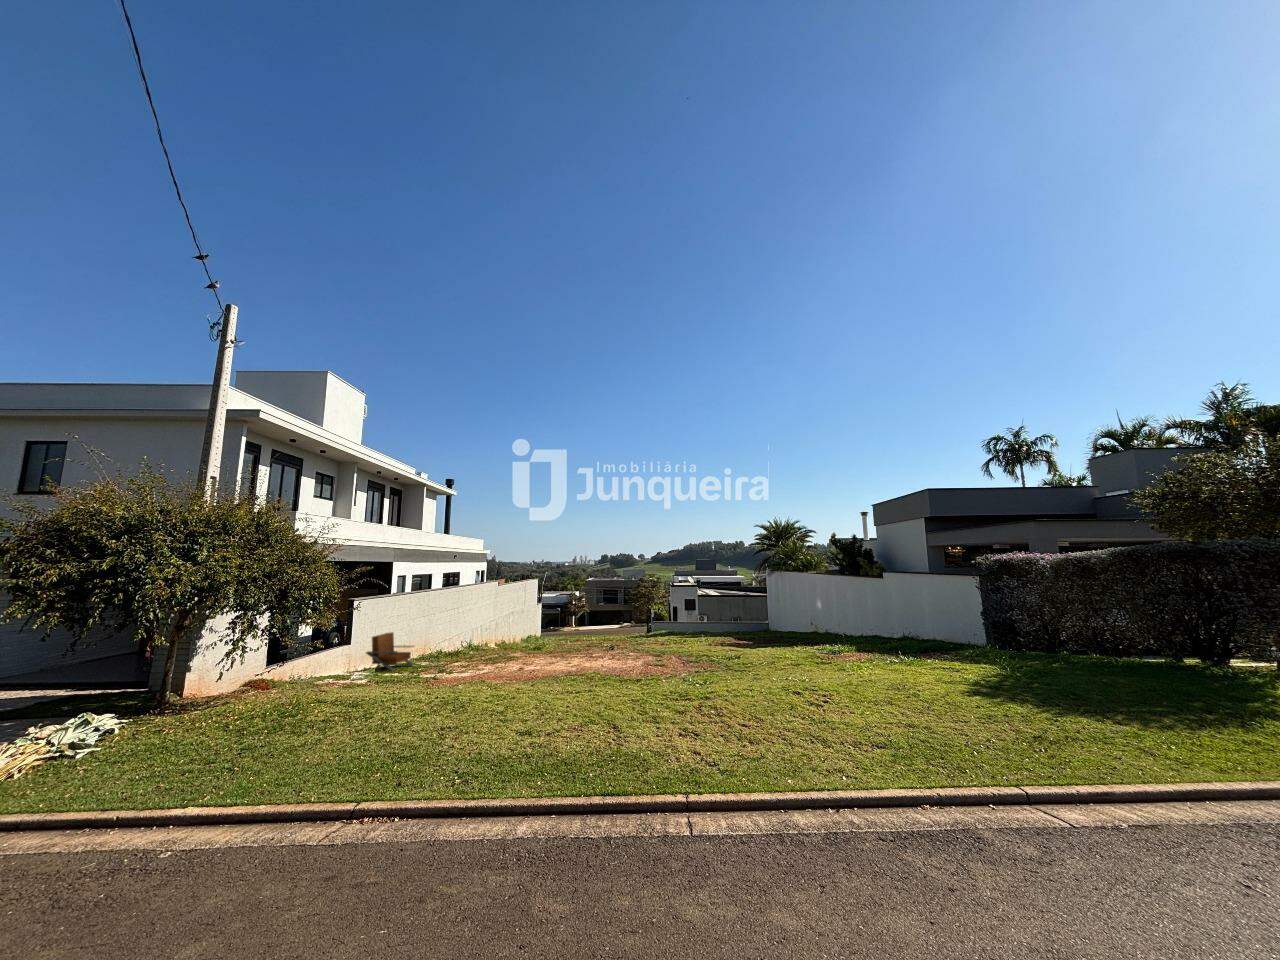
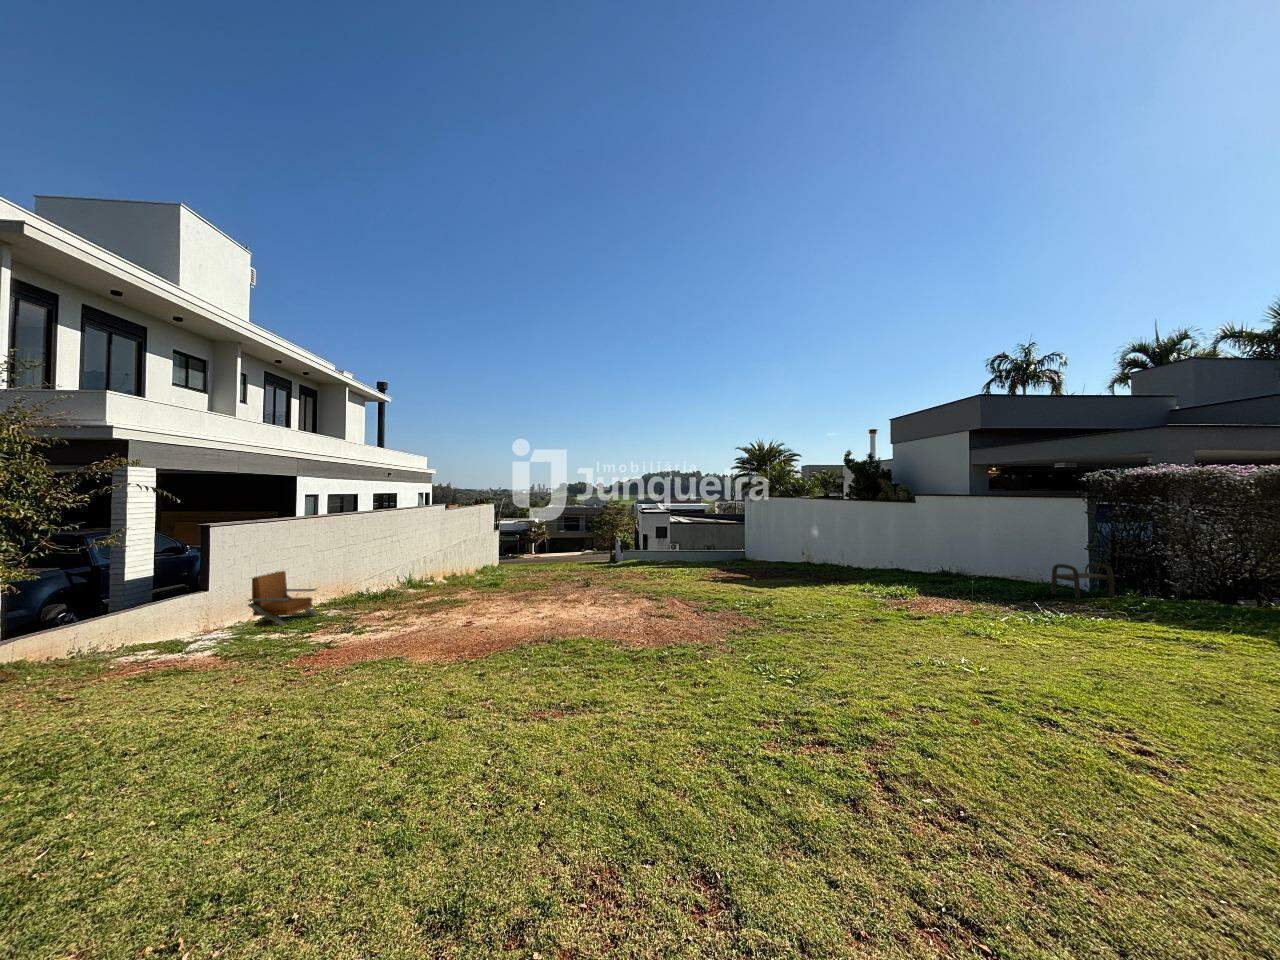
bench: none [972,623,1022,653] -> present [1051,563,1115,599]

